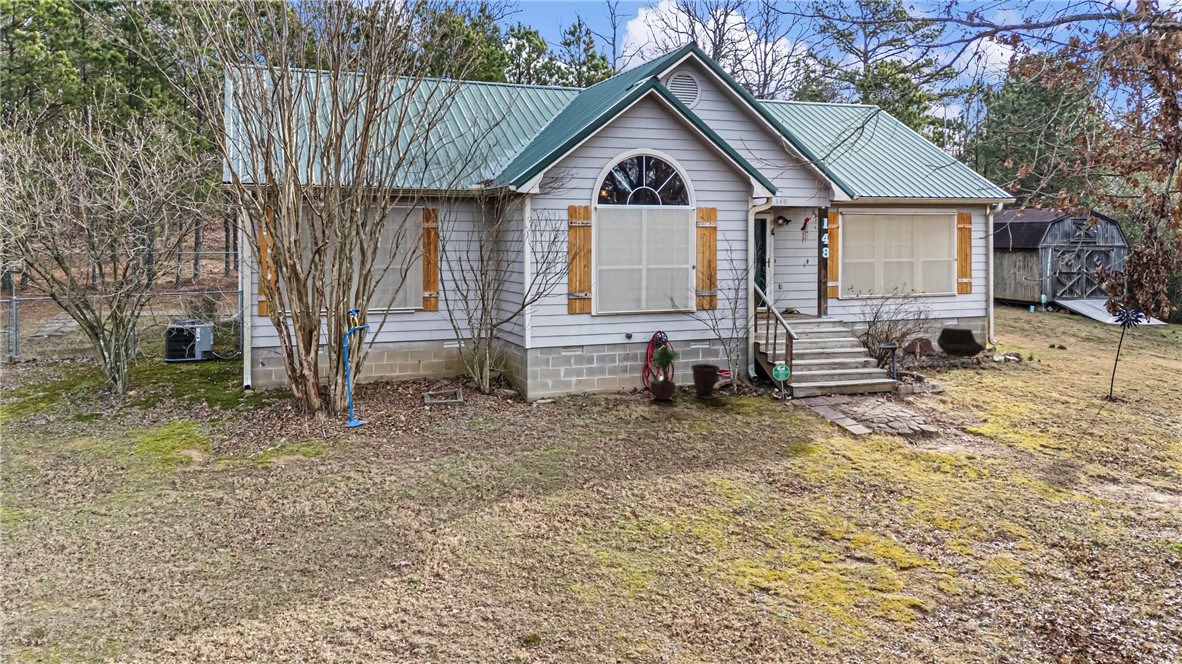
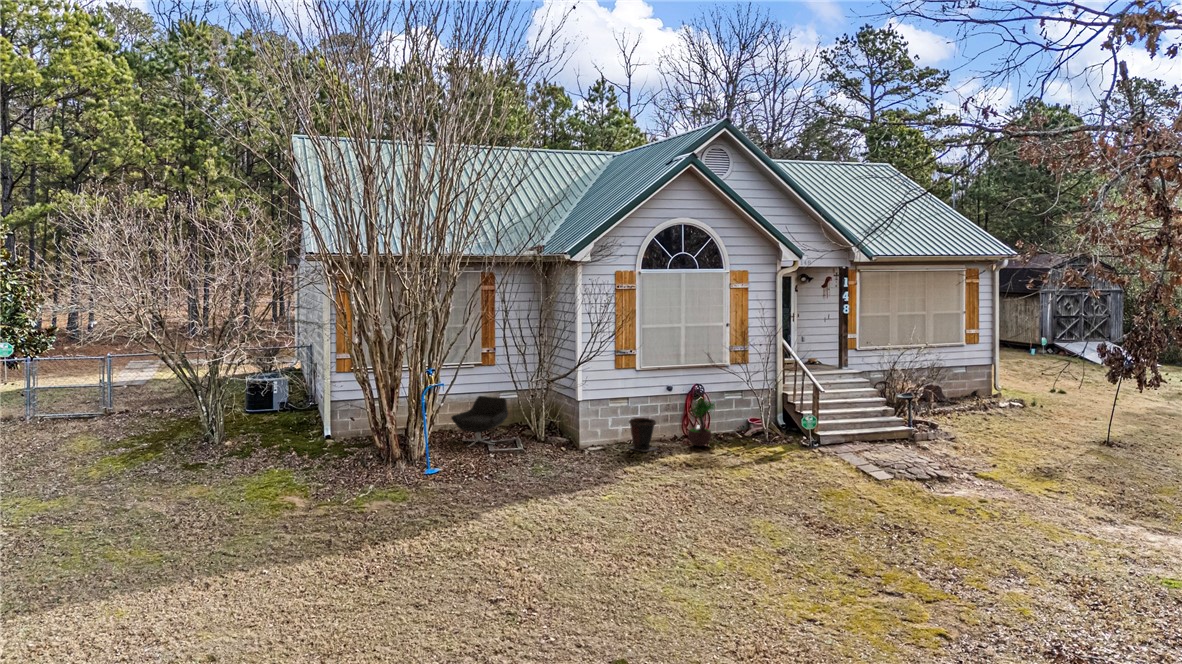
lounge chair: present [937,328,984,369] -> present [451,396,508,447]
bucket: present [691,364,720,399] -> present [629,418,657,452]

